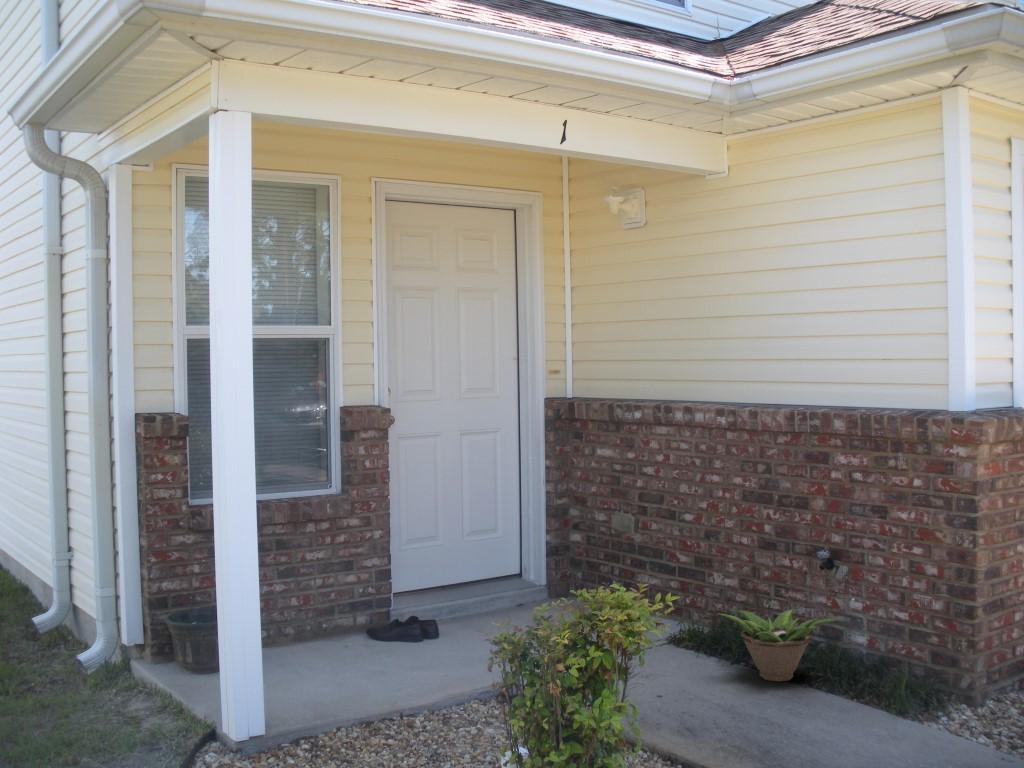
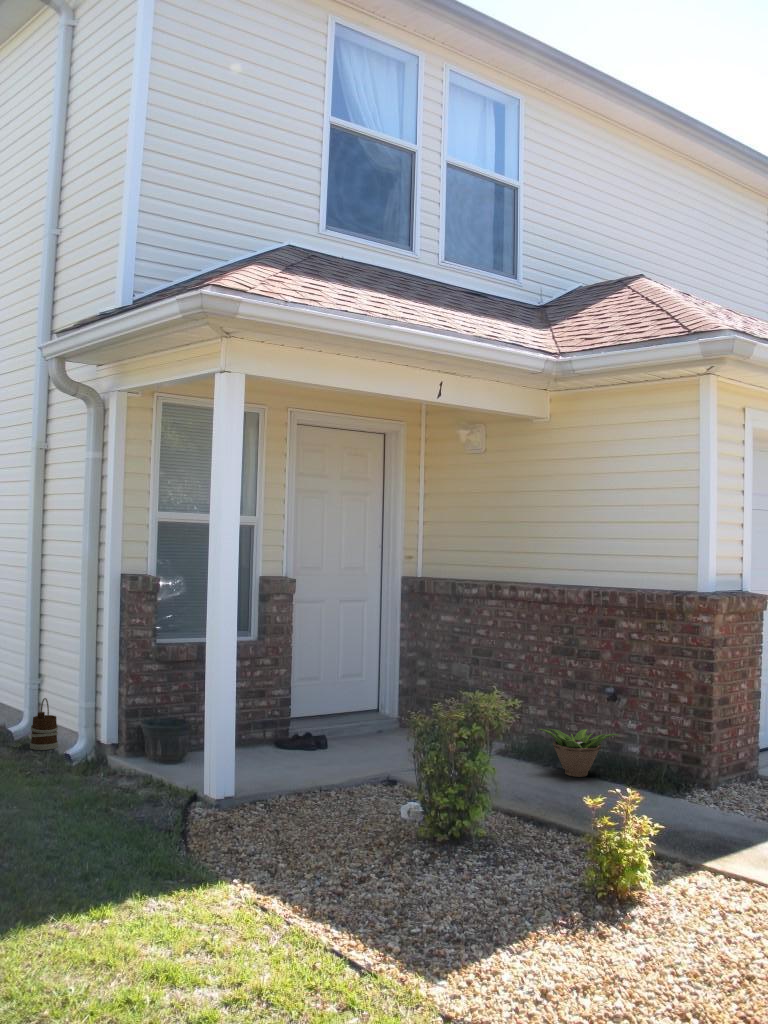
wooden bucket: none [43,580,82,649] -> present [30,698,58,750]

